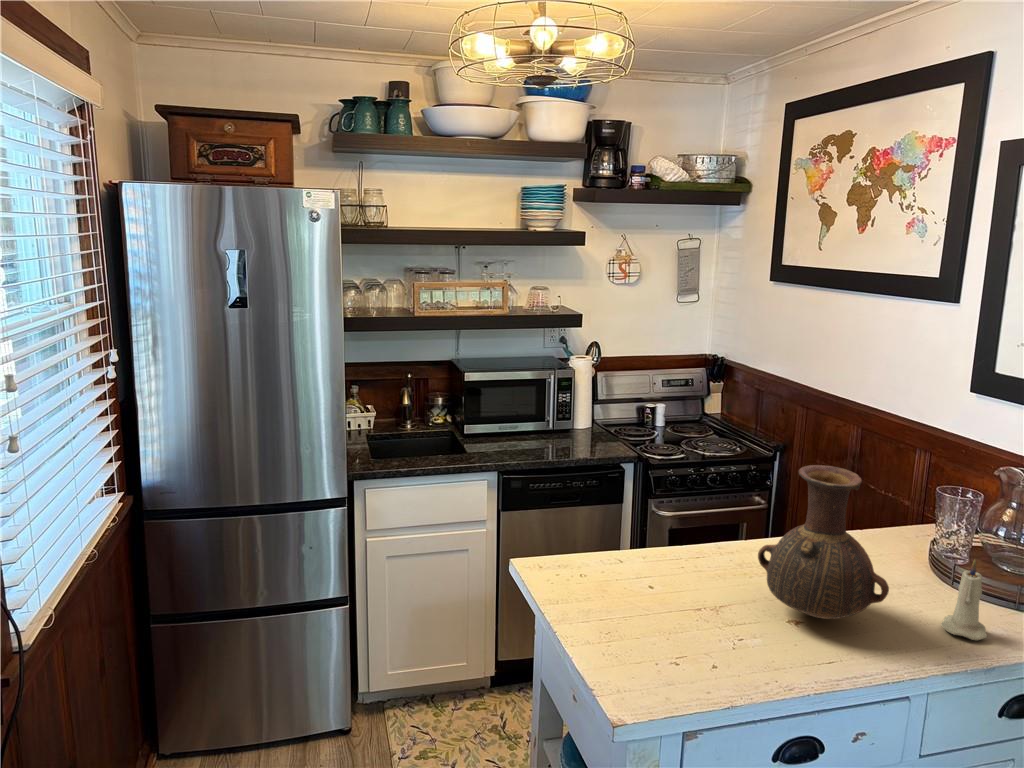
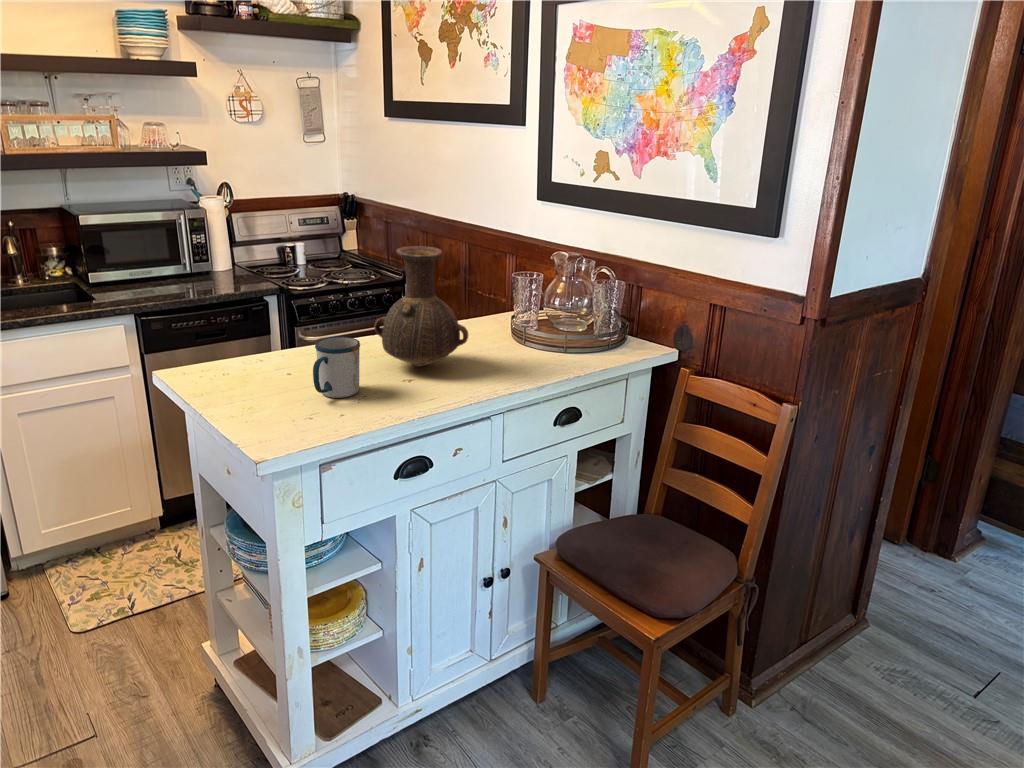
candle: present [942,560,987,640] -> none [508,305,537,364]
mug: none [684,572,745,655] -> present [313,337,360,398]

